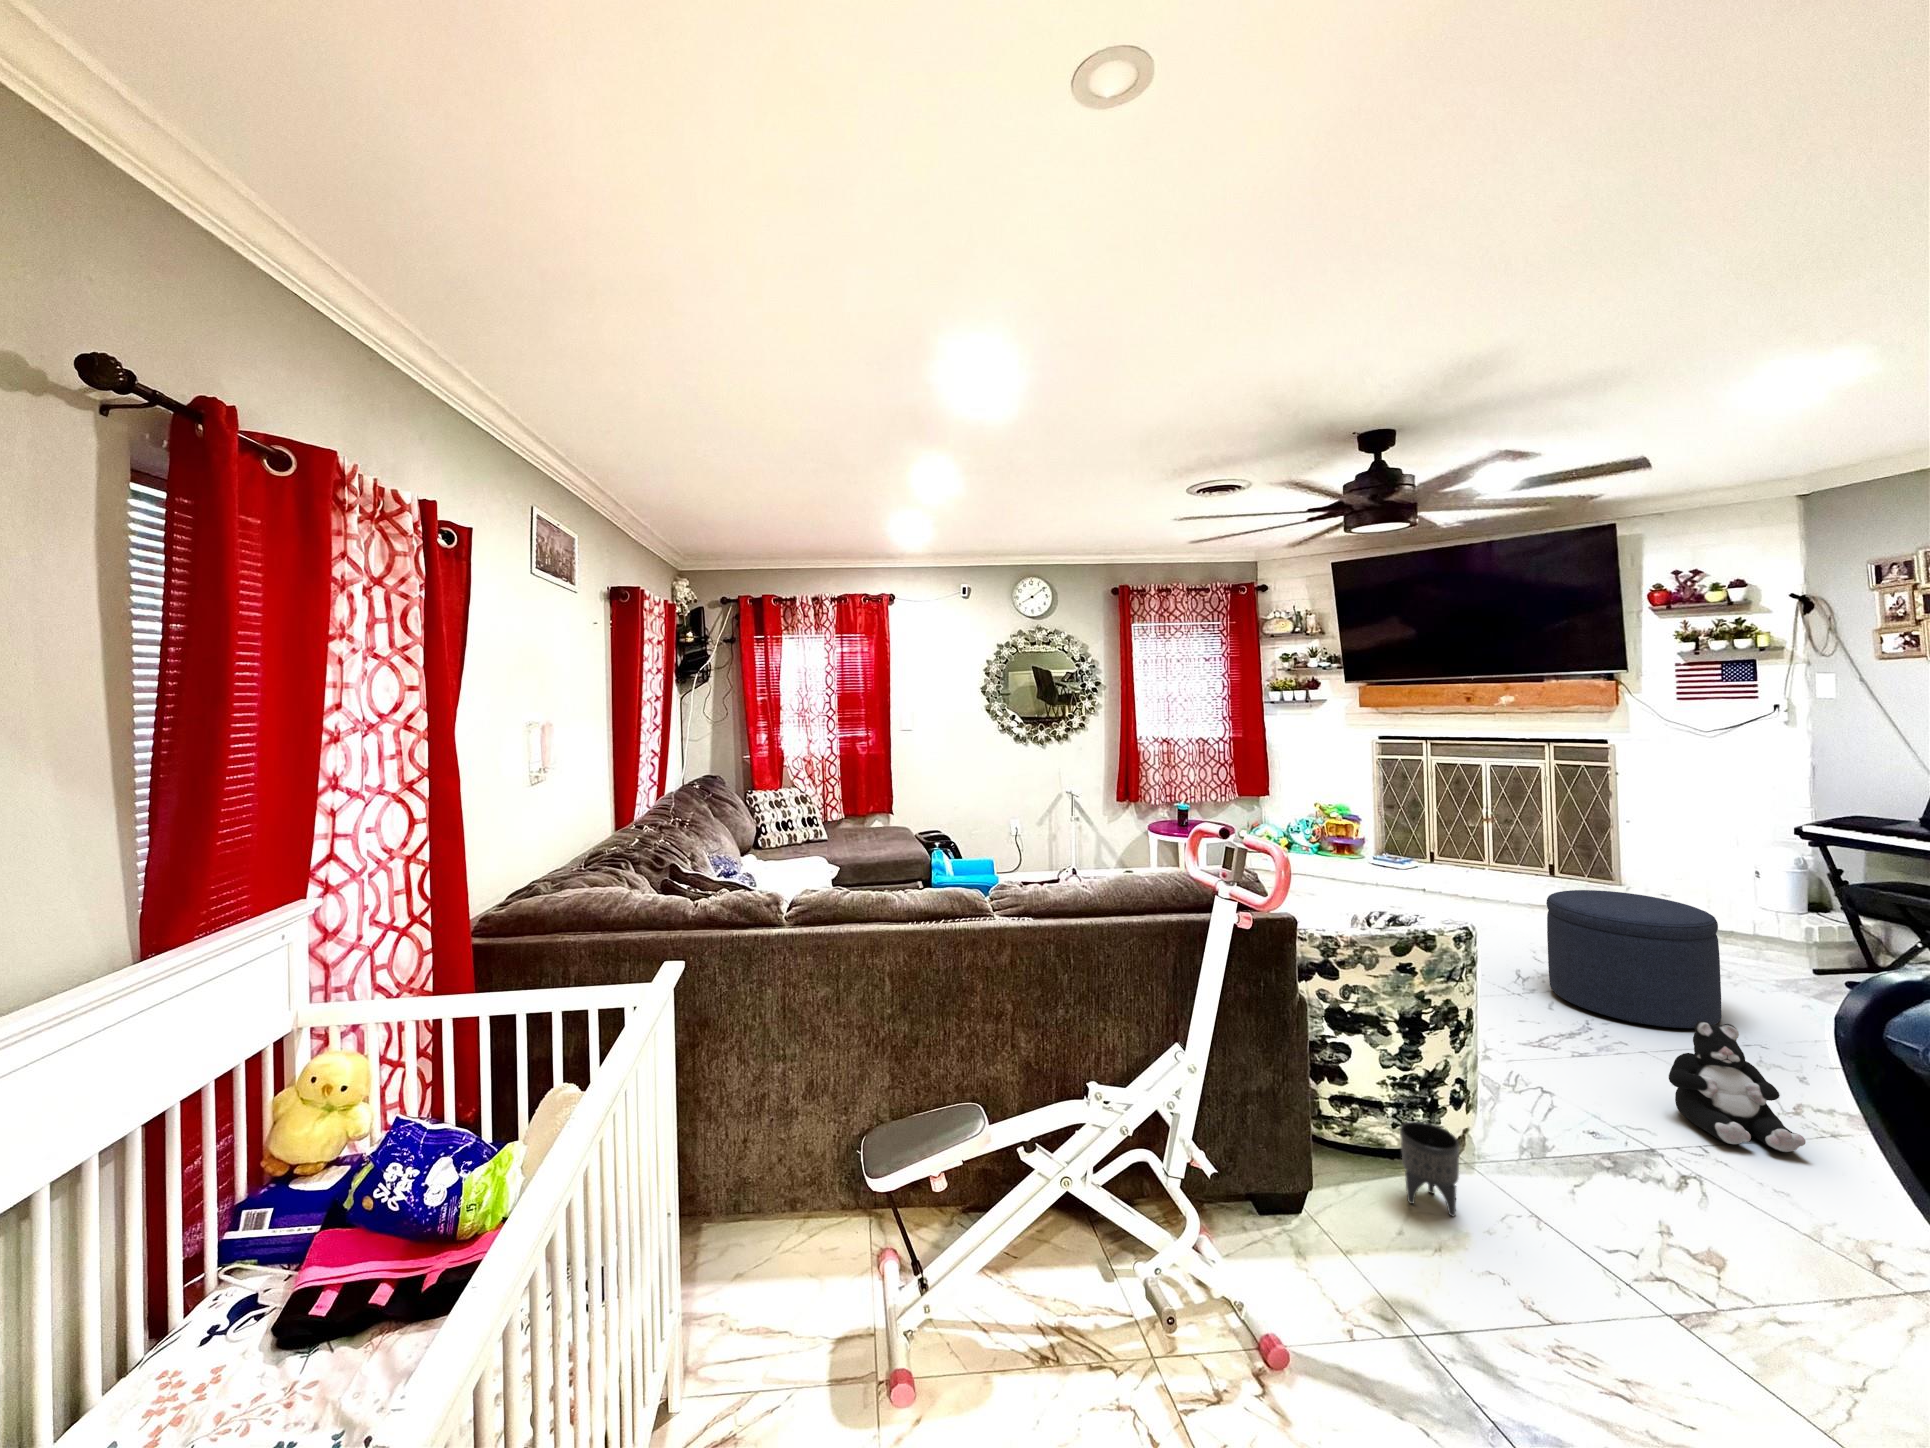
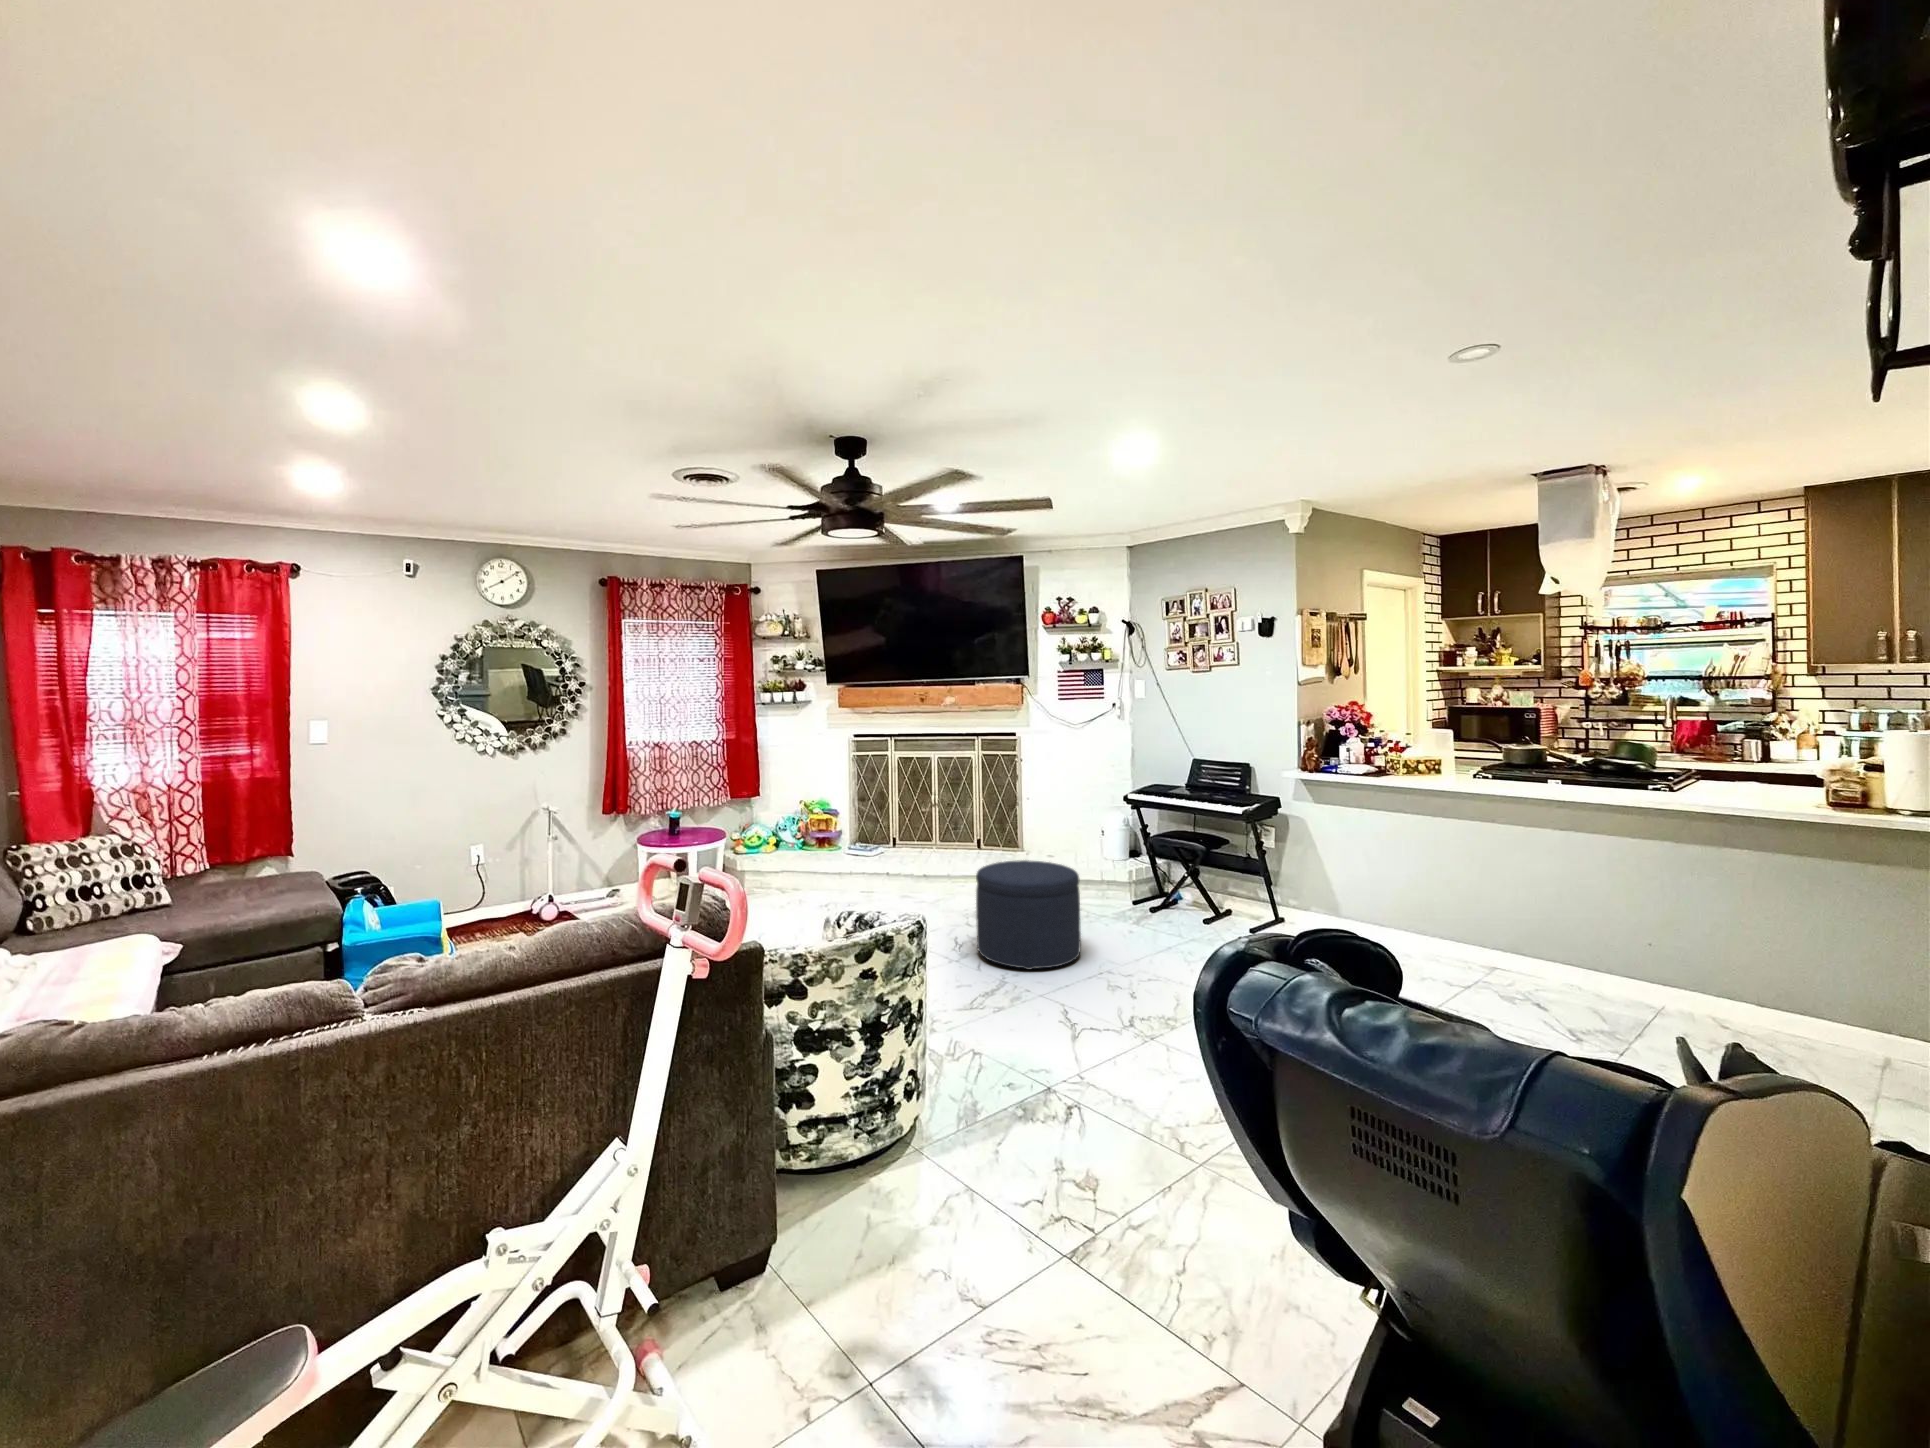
plush toy: present [1669,1021,1806,1152] -> none [1053,962,1129,1061]
planter: present [1400,1122,1459,1216] -> none [860,1124,909,1213]

